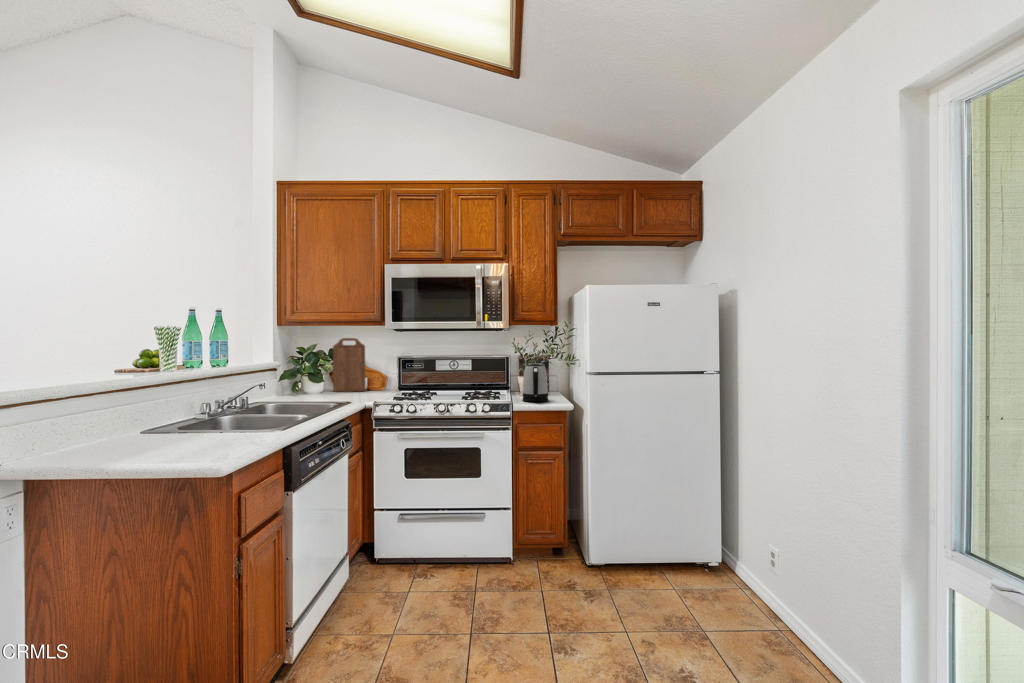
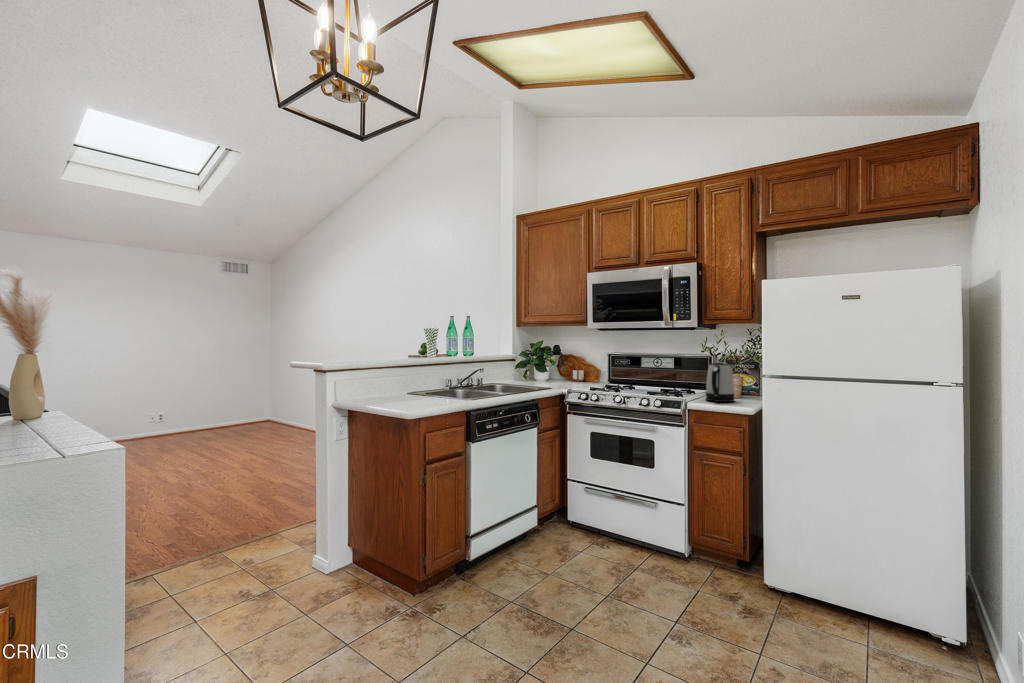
cutting board: present [333,338,365,392] -> none [557,336,581,381]

